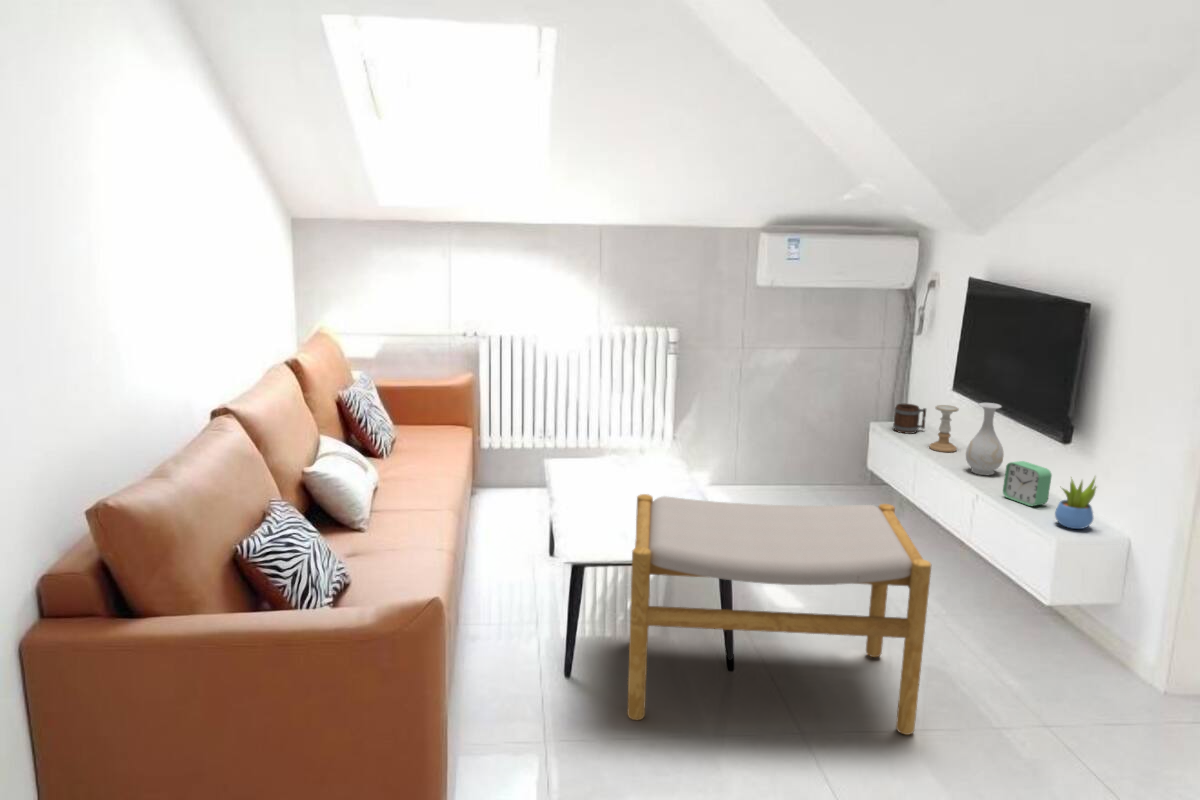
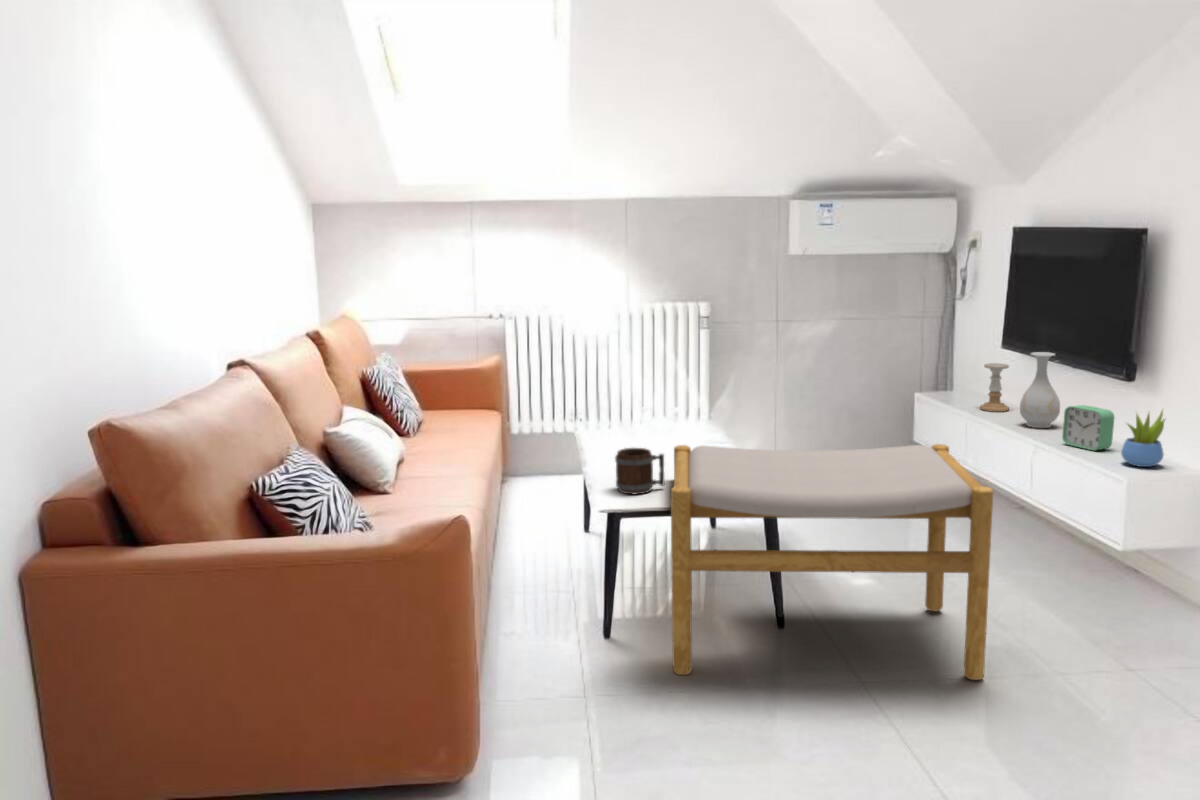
mug: present [893,404,926,434] -> present [615,448,664,494]

